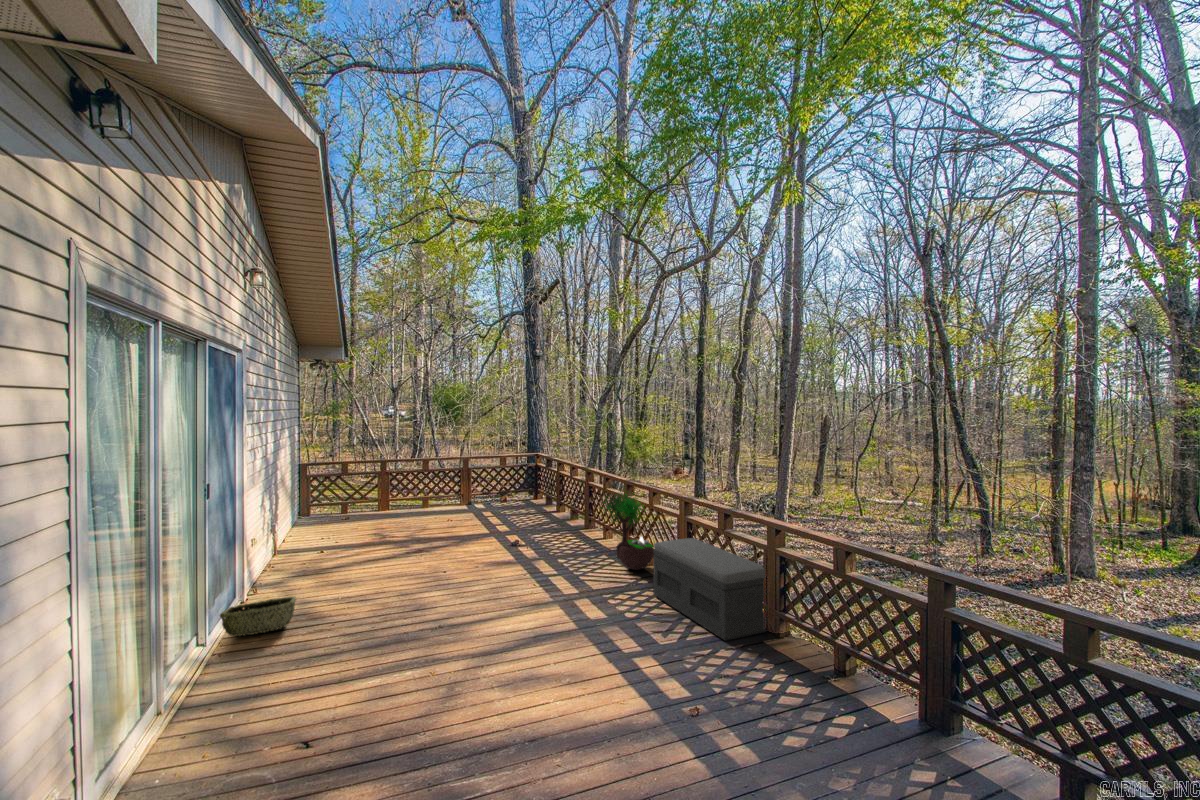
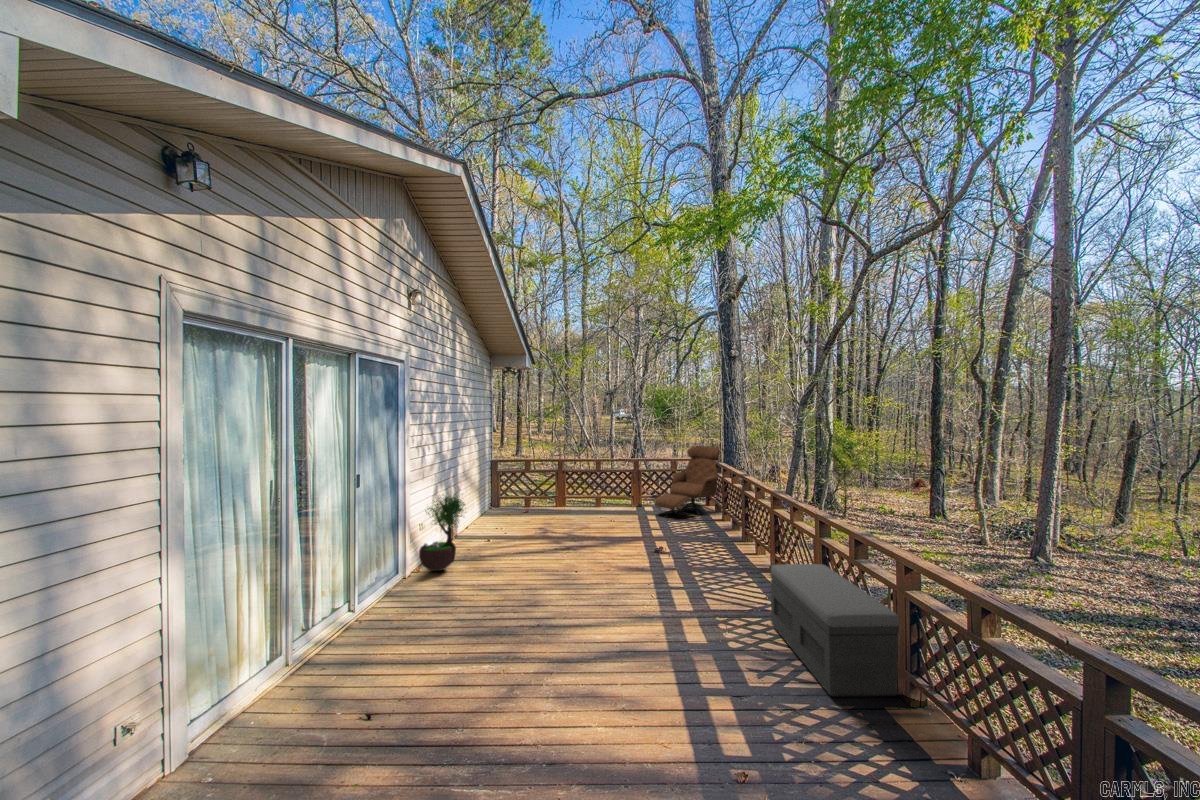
lounge chair: none [493,441,557,514] -> present [654,446,720,518]
potted tree: present [603,491,653,570] -> present [419,494,465,571]
woven basket: present [220,597,296,636] -> none [372,577,433,606]

